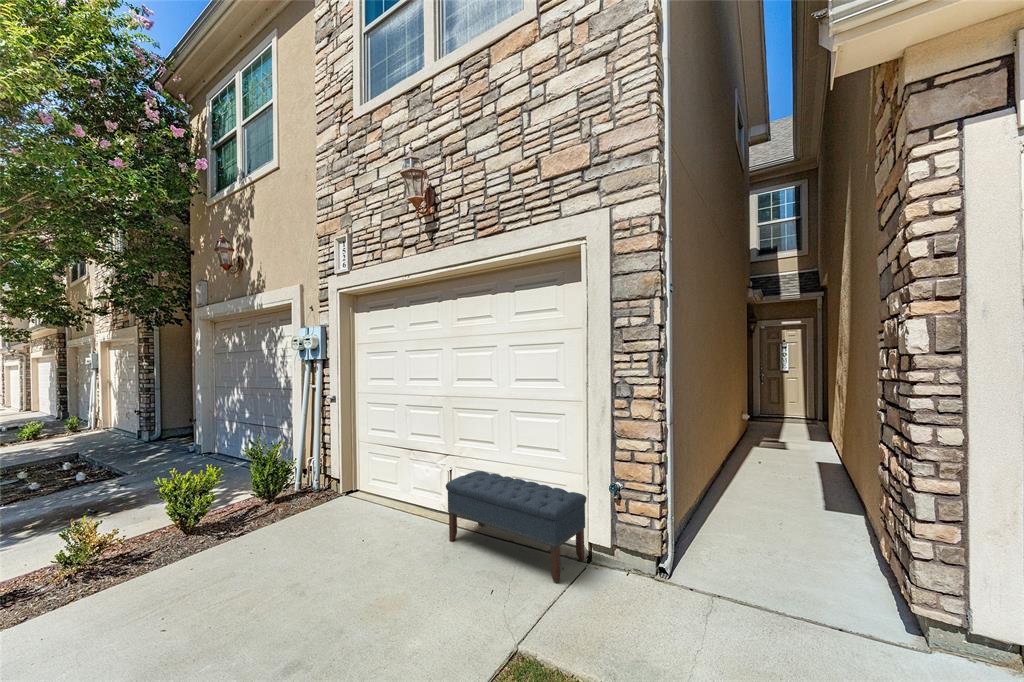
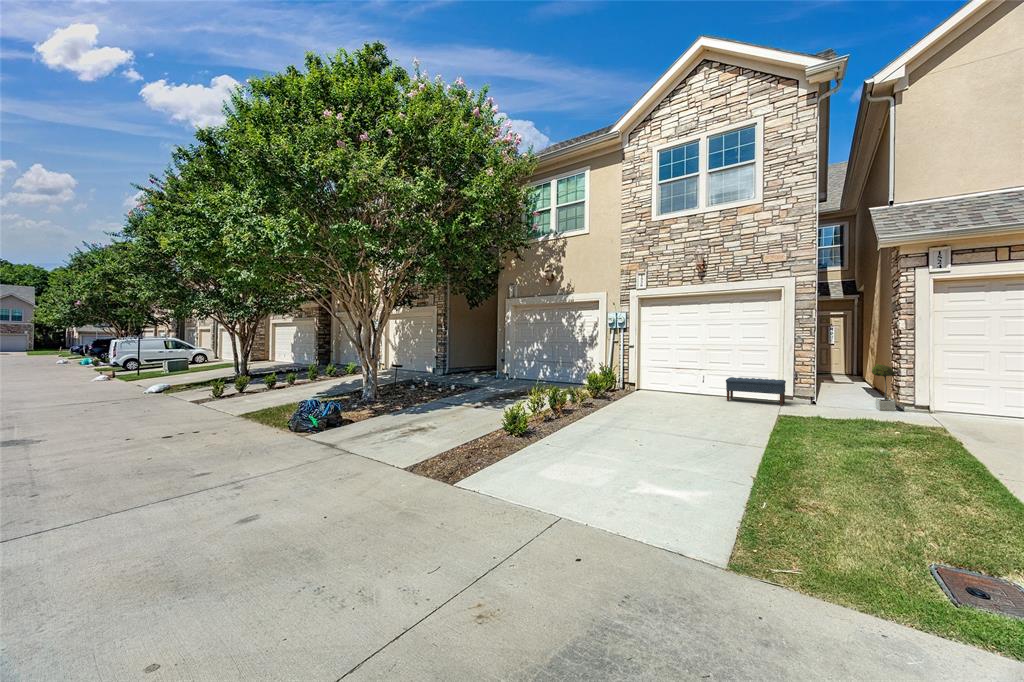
potted tree: none [817,465,904,654] -> present [872,364,897,411]

